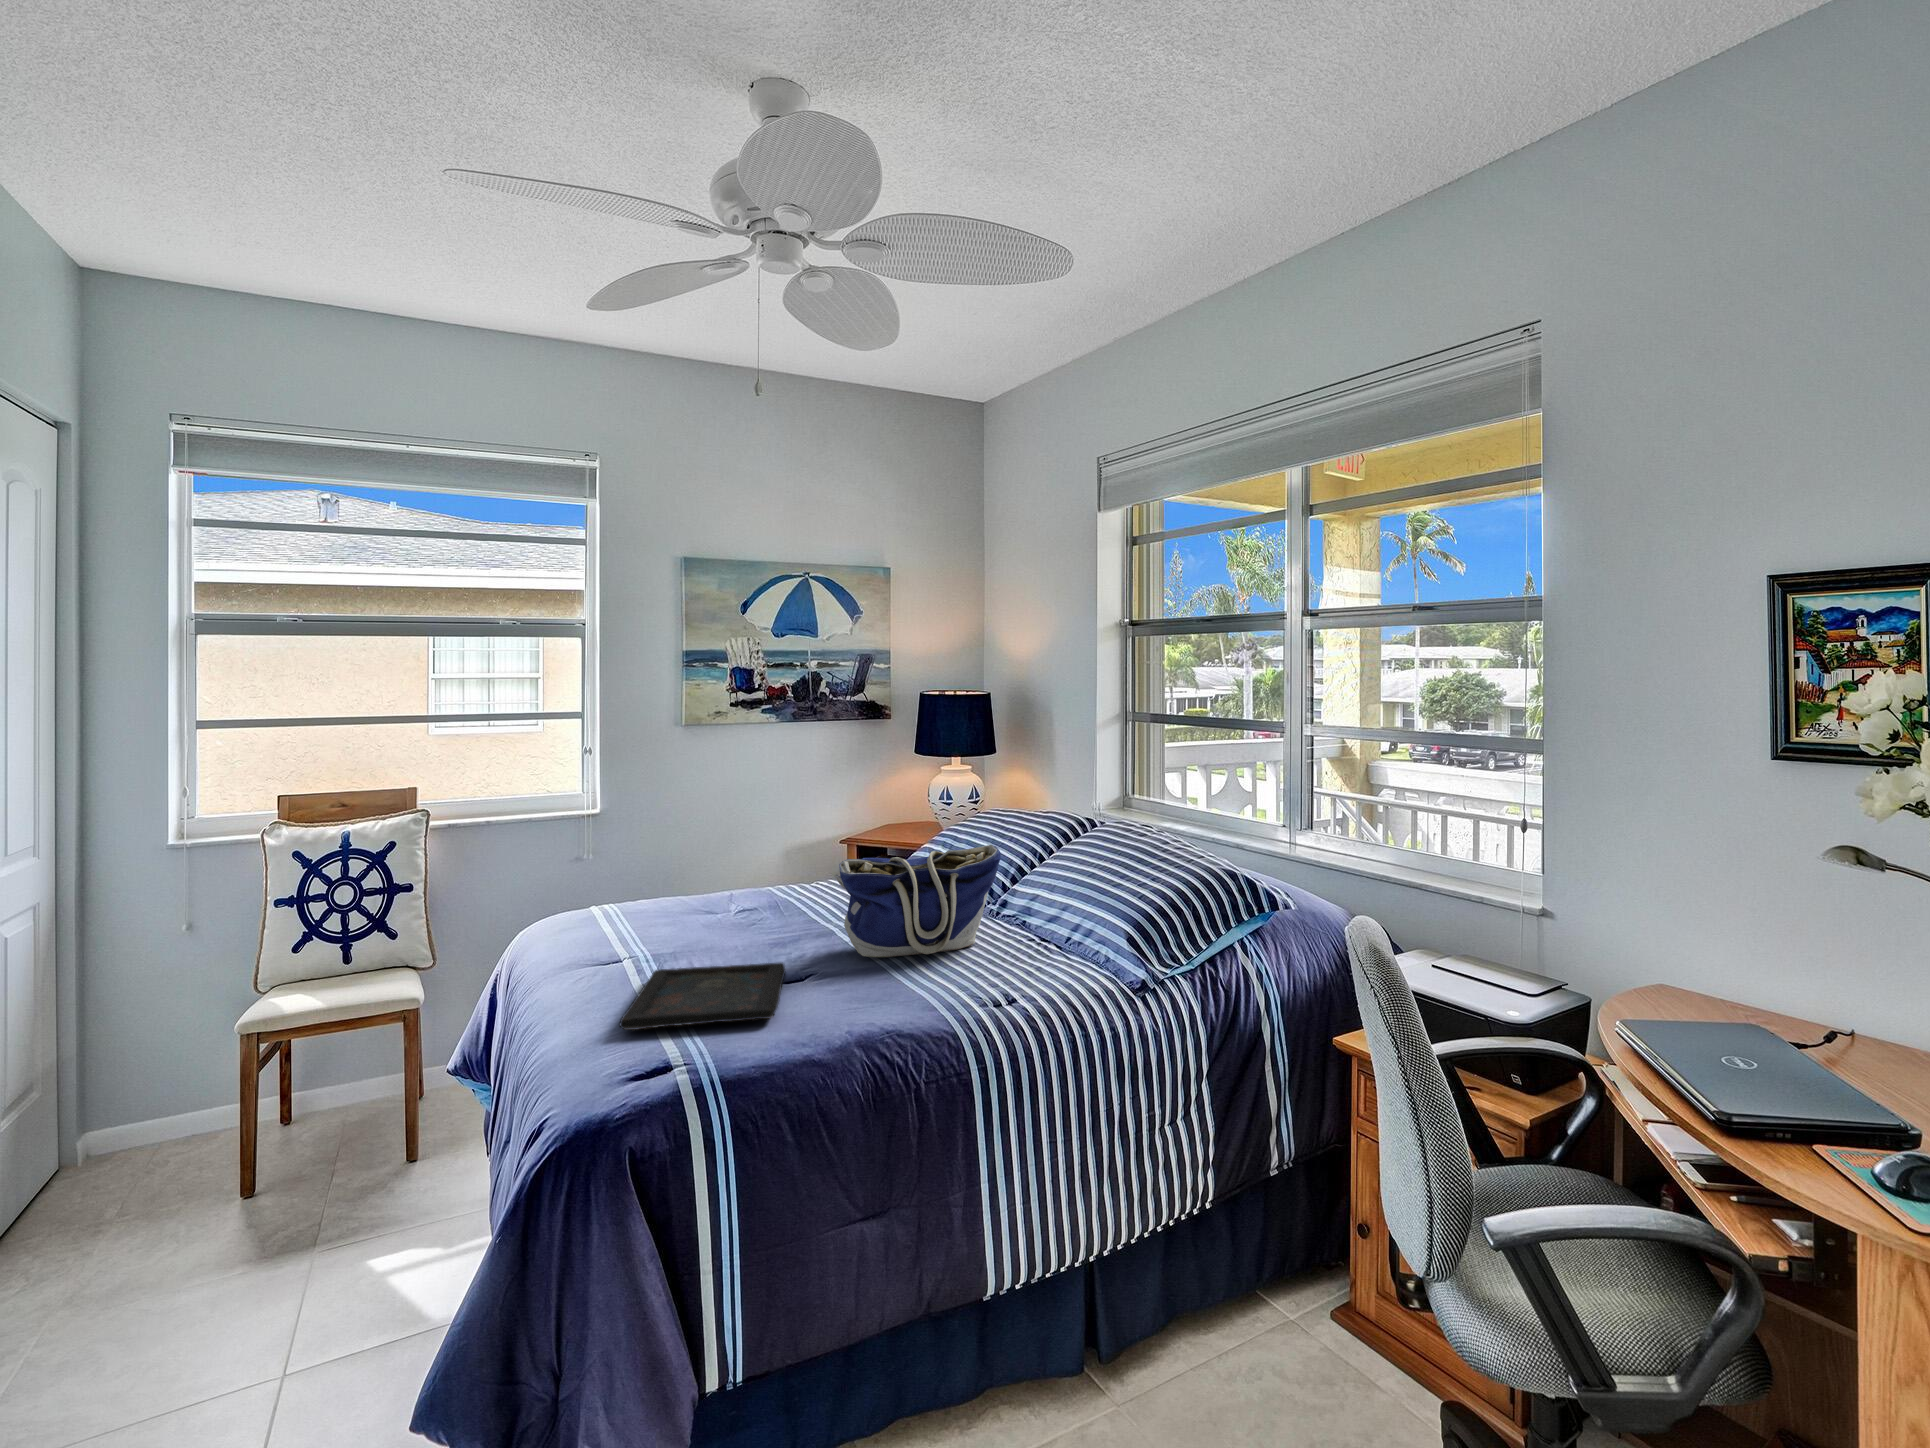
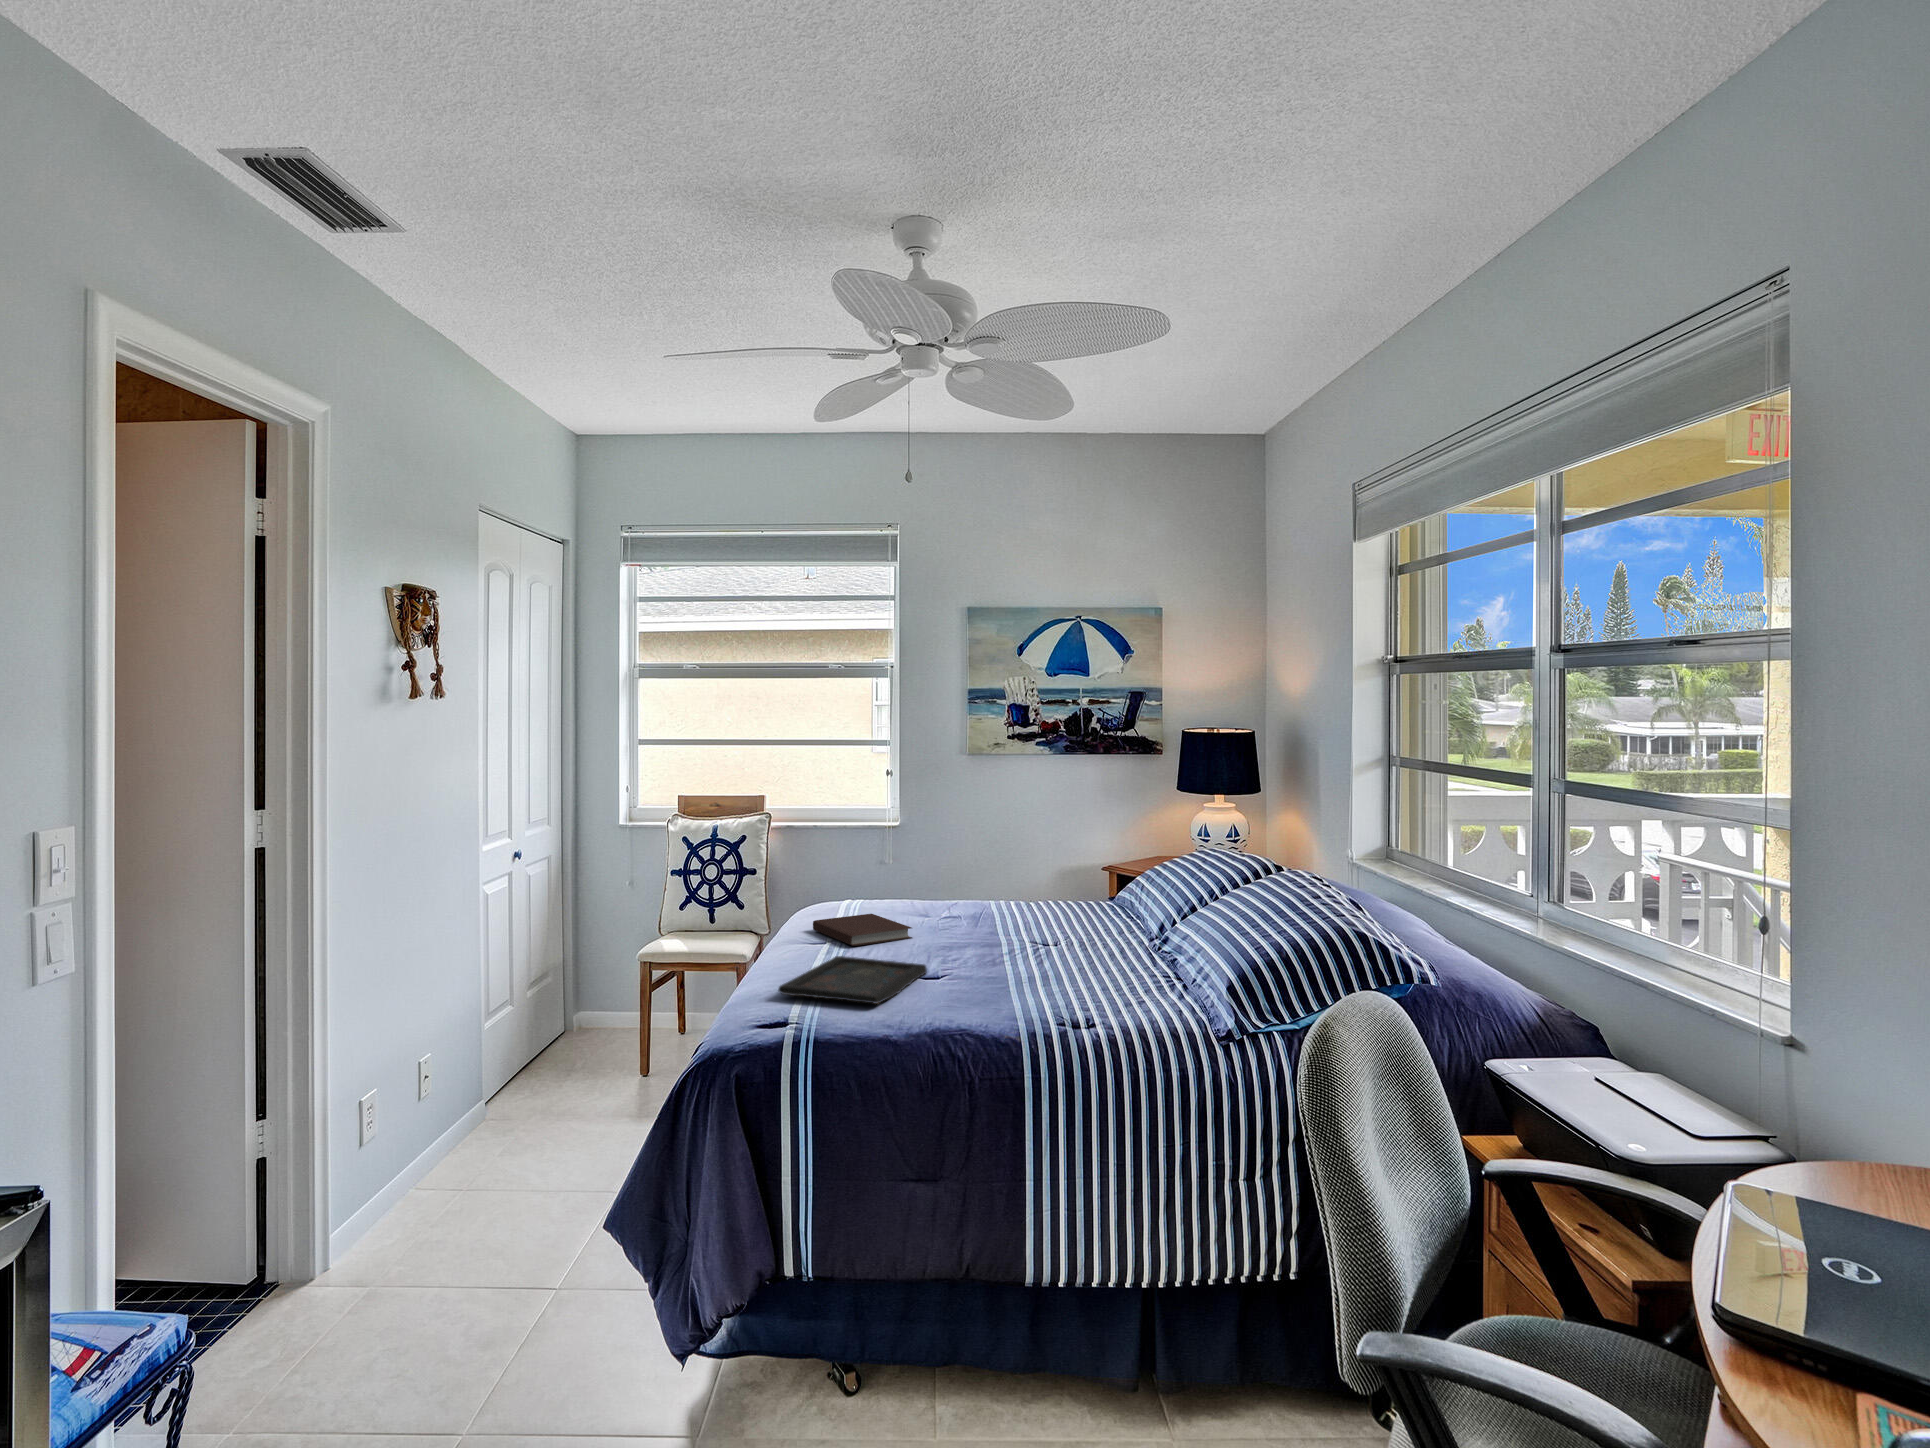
tote bag: present [835,845,1001,957] -> none [968,887,1111,976]
notebook: none [576,915,720,956] -> present [813,914,912,946]

